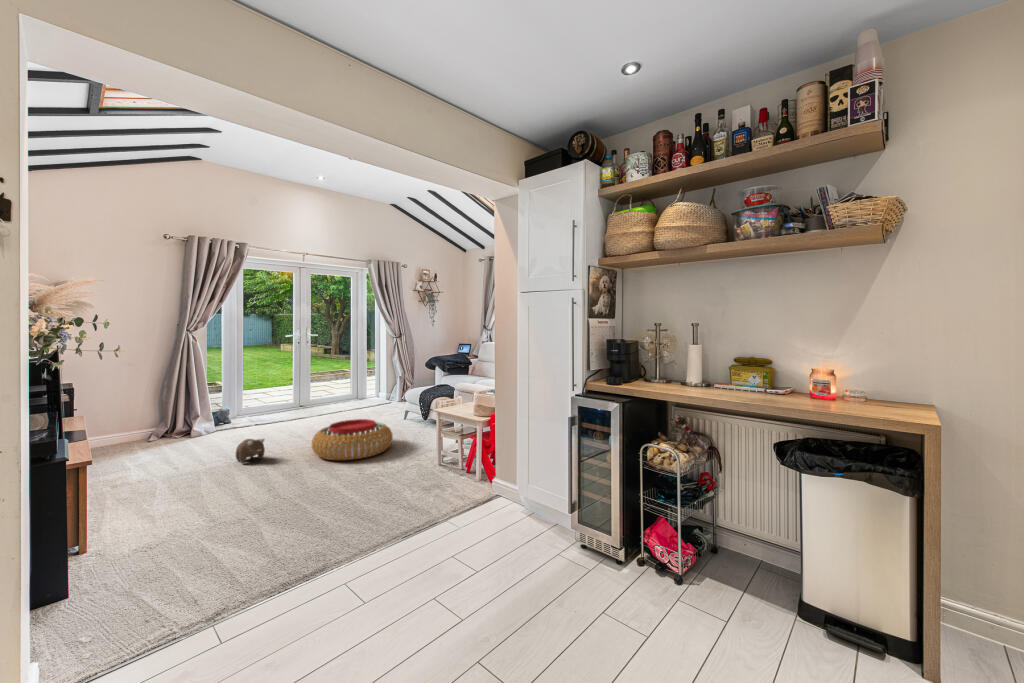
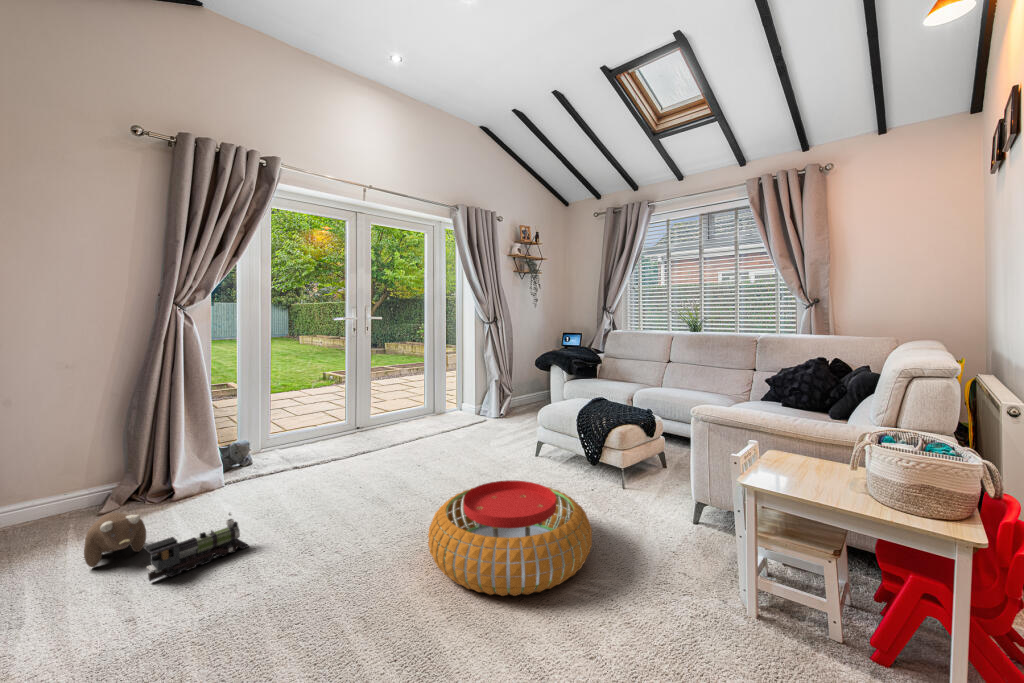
toy train: none [179,433,227,460] -> present [144,513,249,581]
plush toy: present [236,439,265,463] -> present [84,513,146,567]

